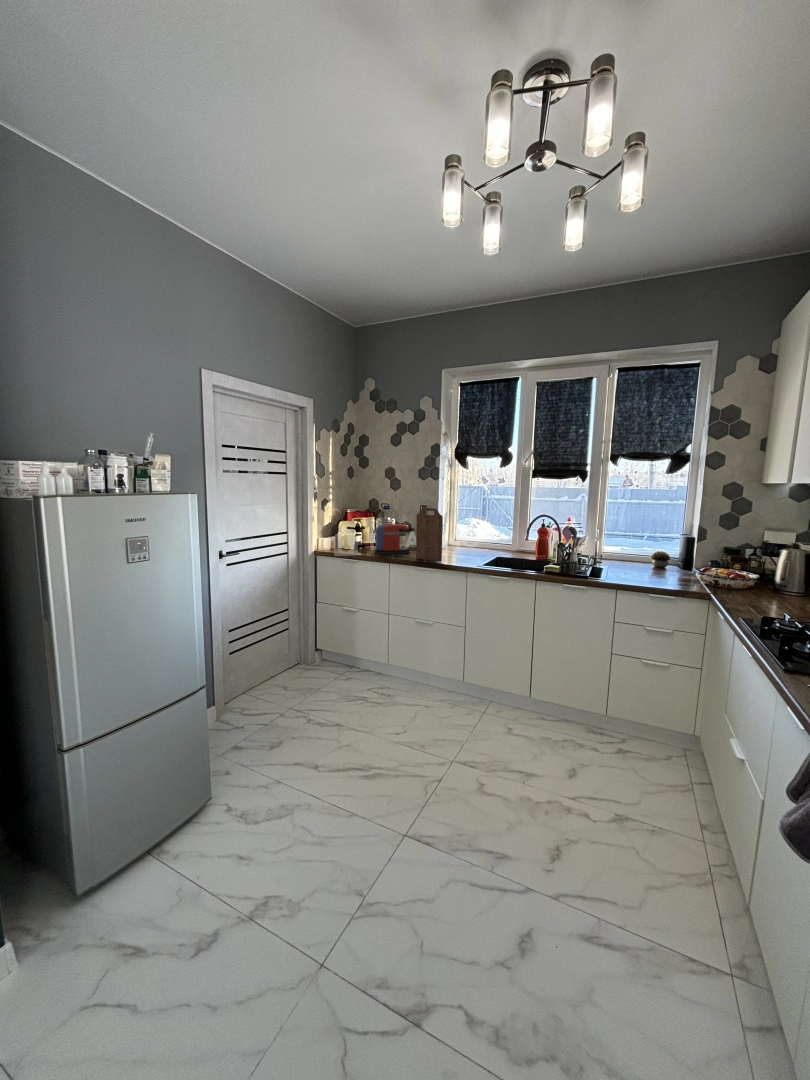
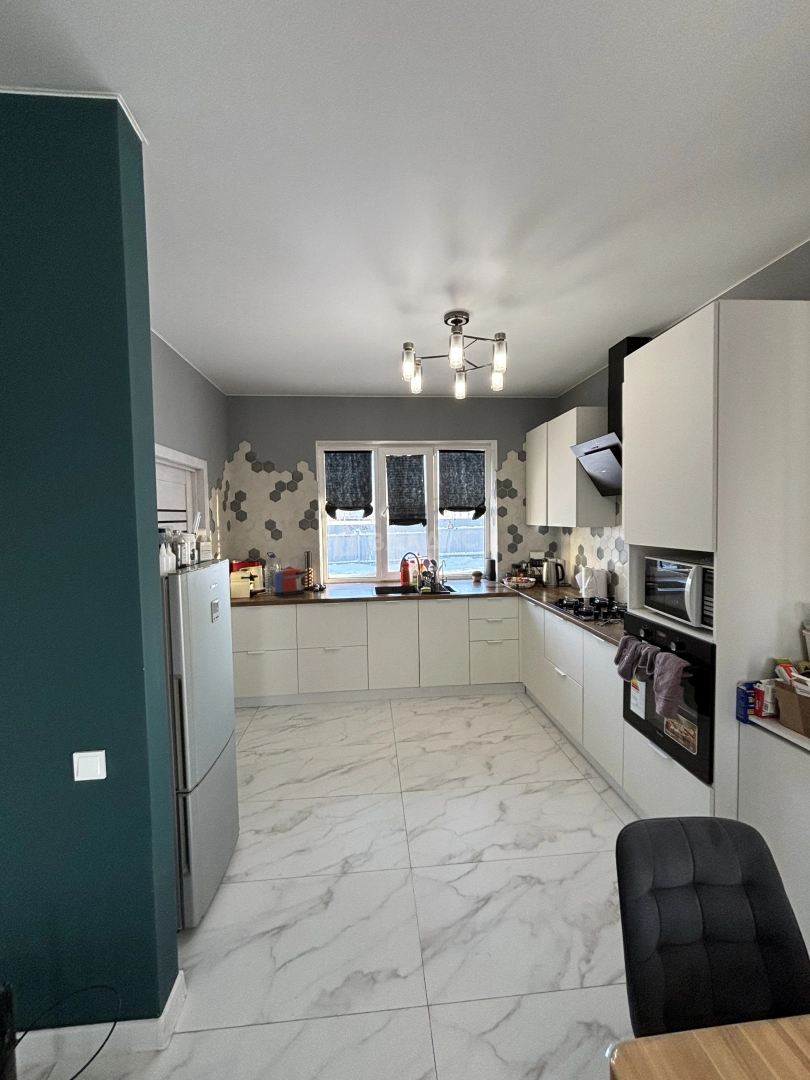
cutting board: present [416,508,443,562] -> none [315,553,341,596]

